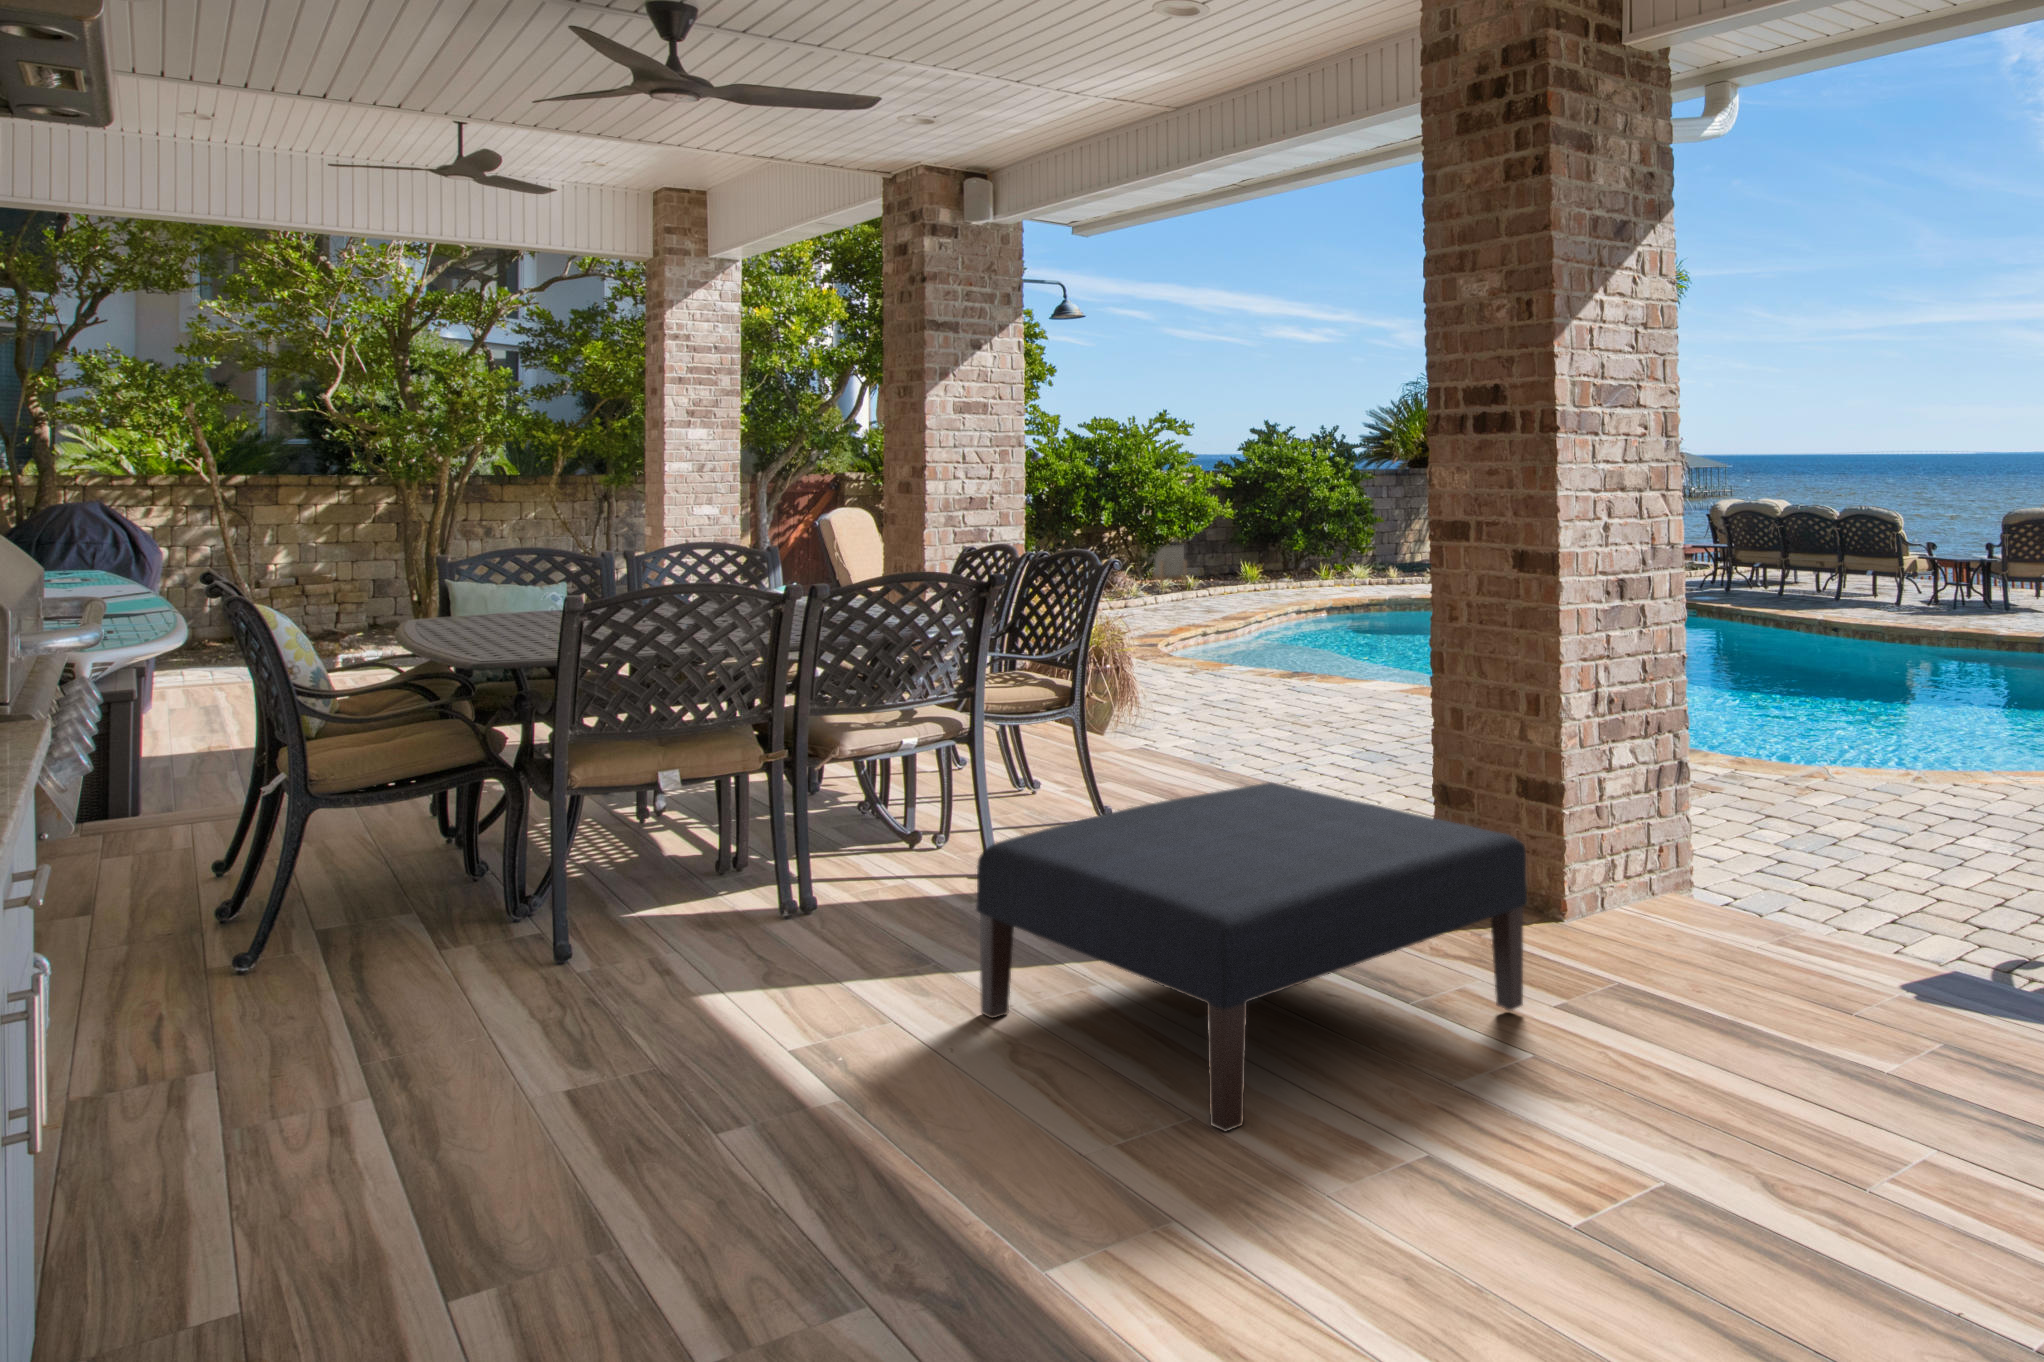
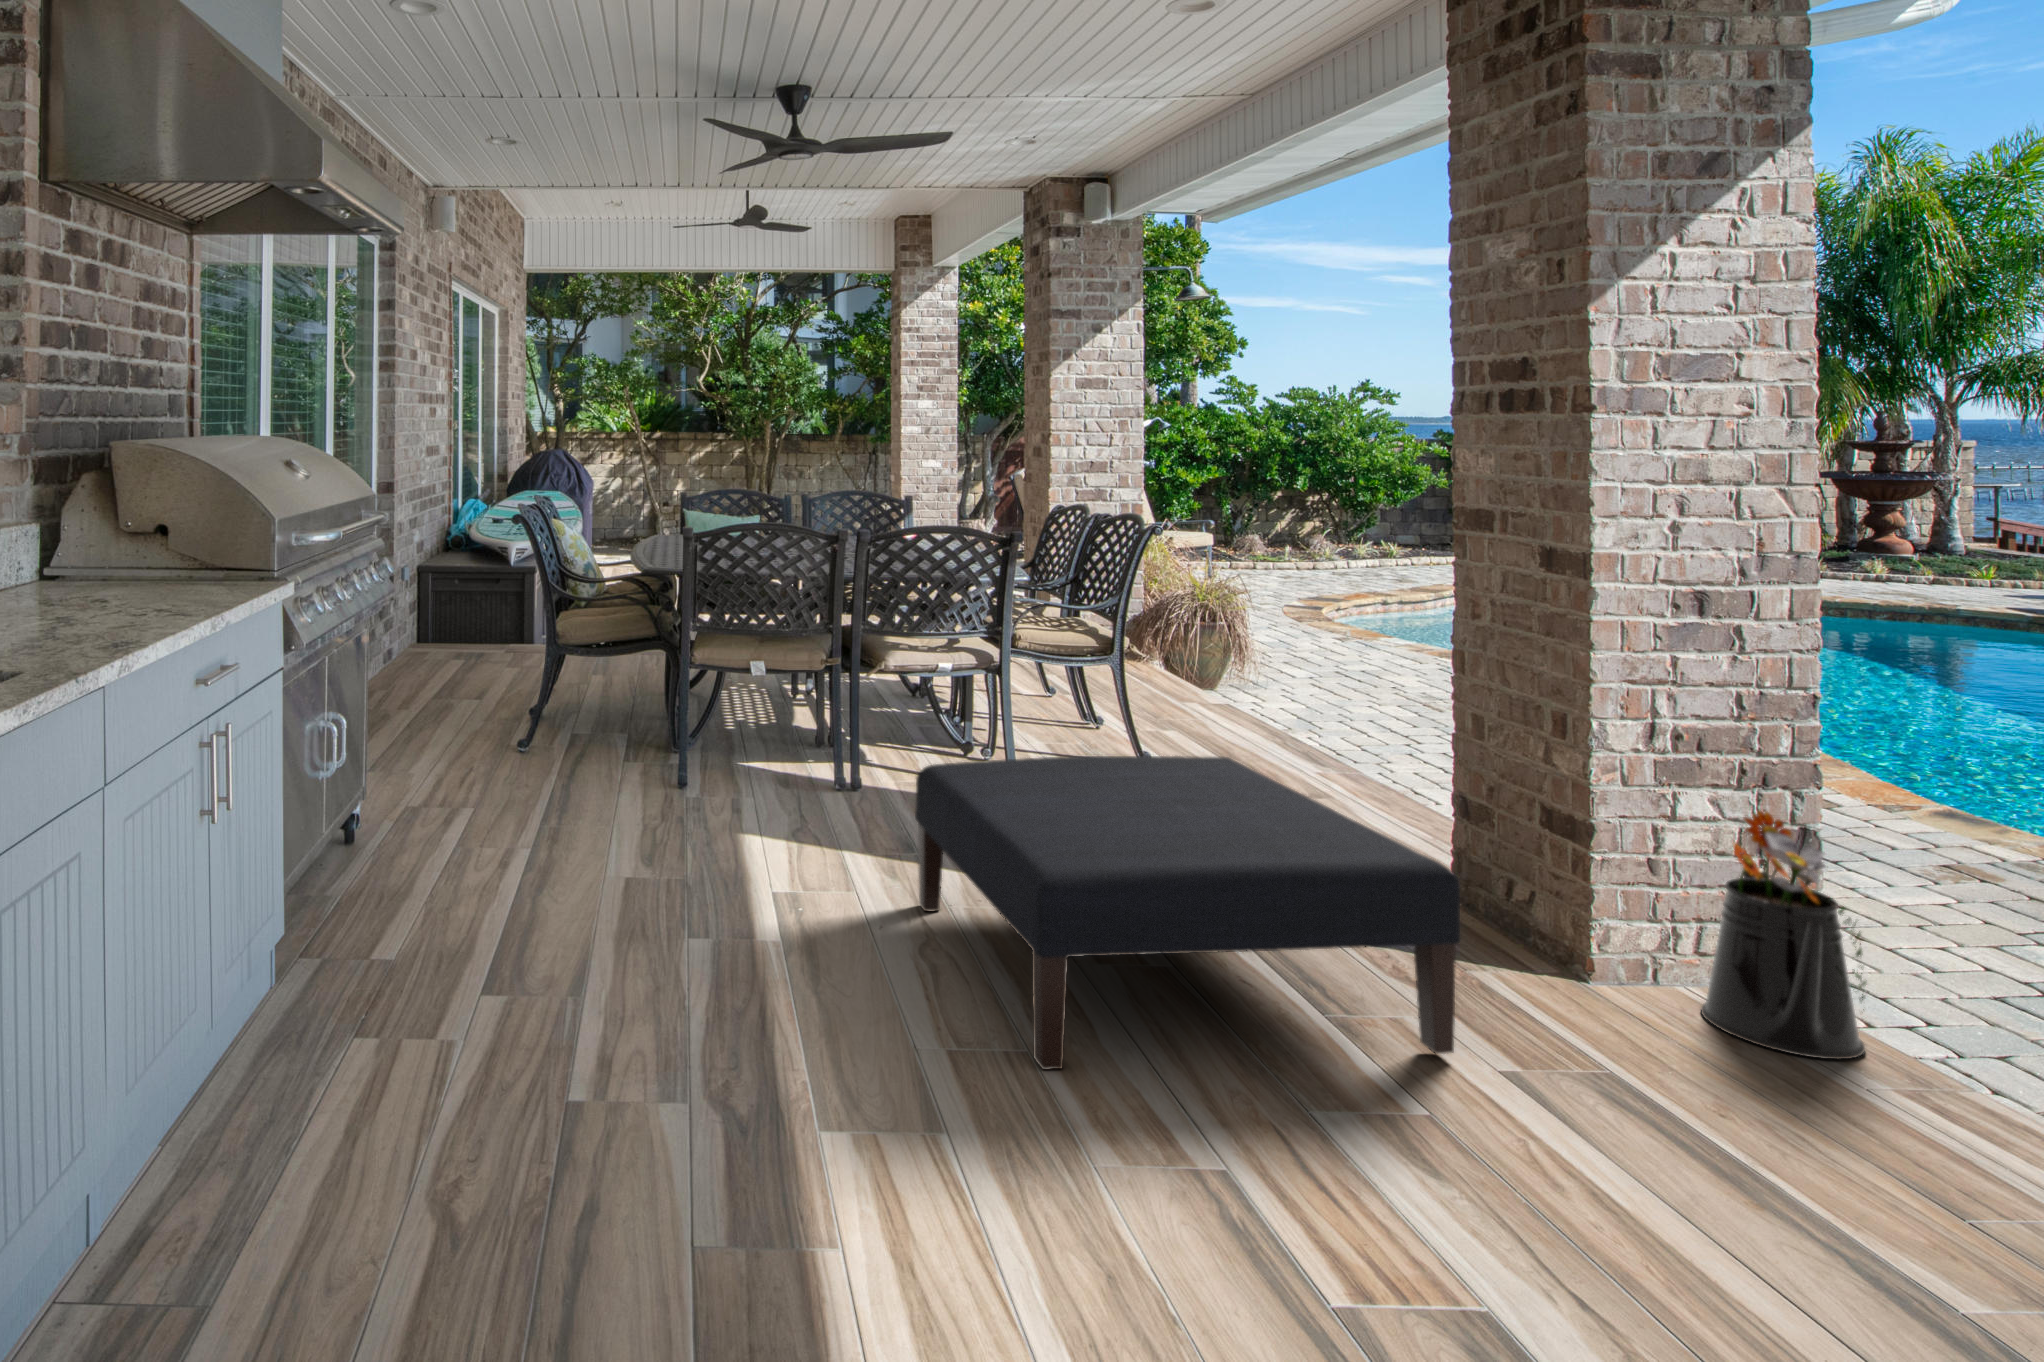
planter: present [1153,545,1187,587] -> none [1361,510,1398,552]
watering can: none [1638,749,1738,941] -> present [1701,810,1866,1059]

